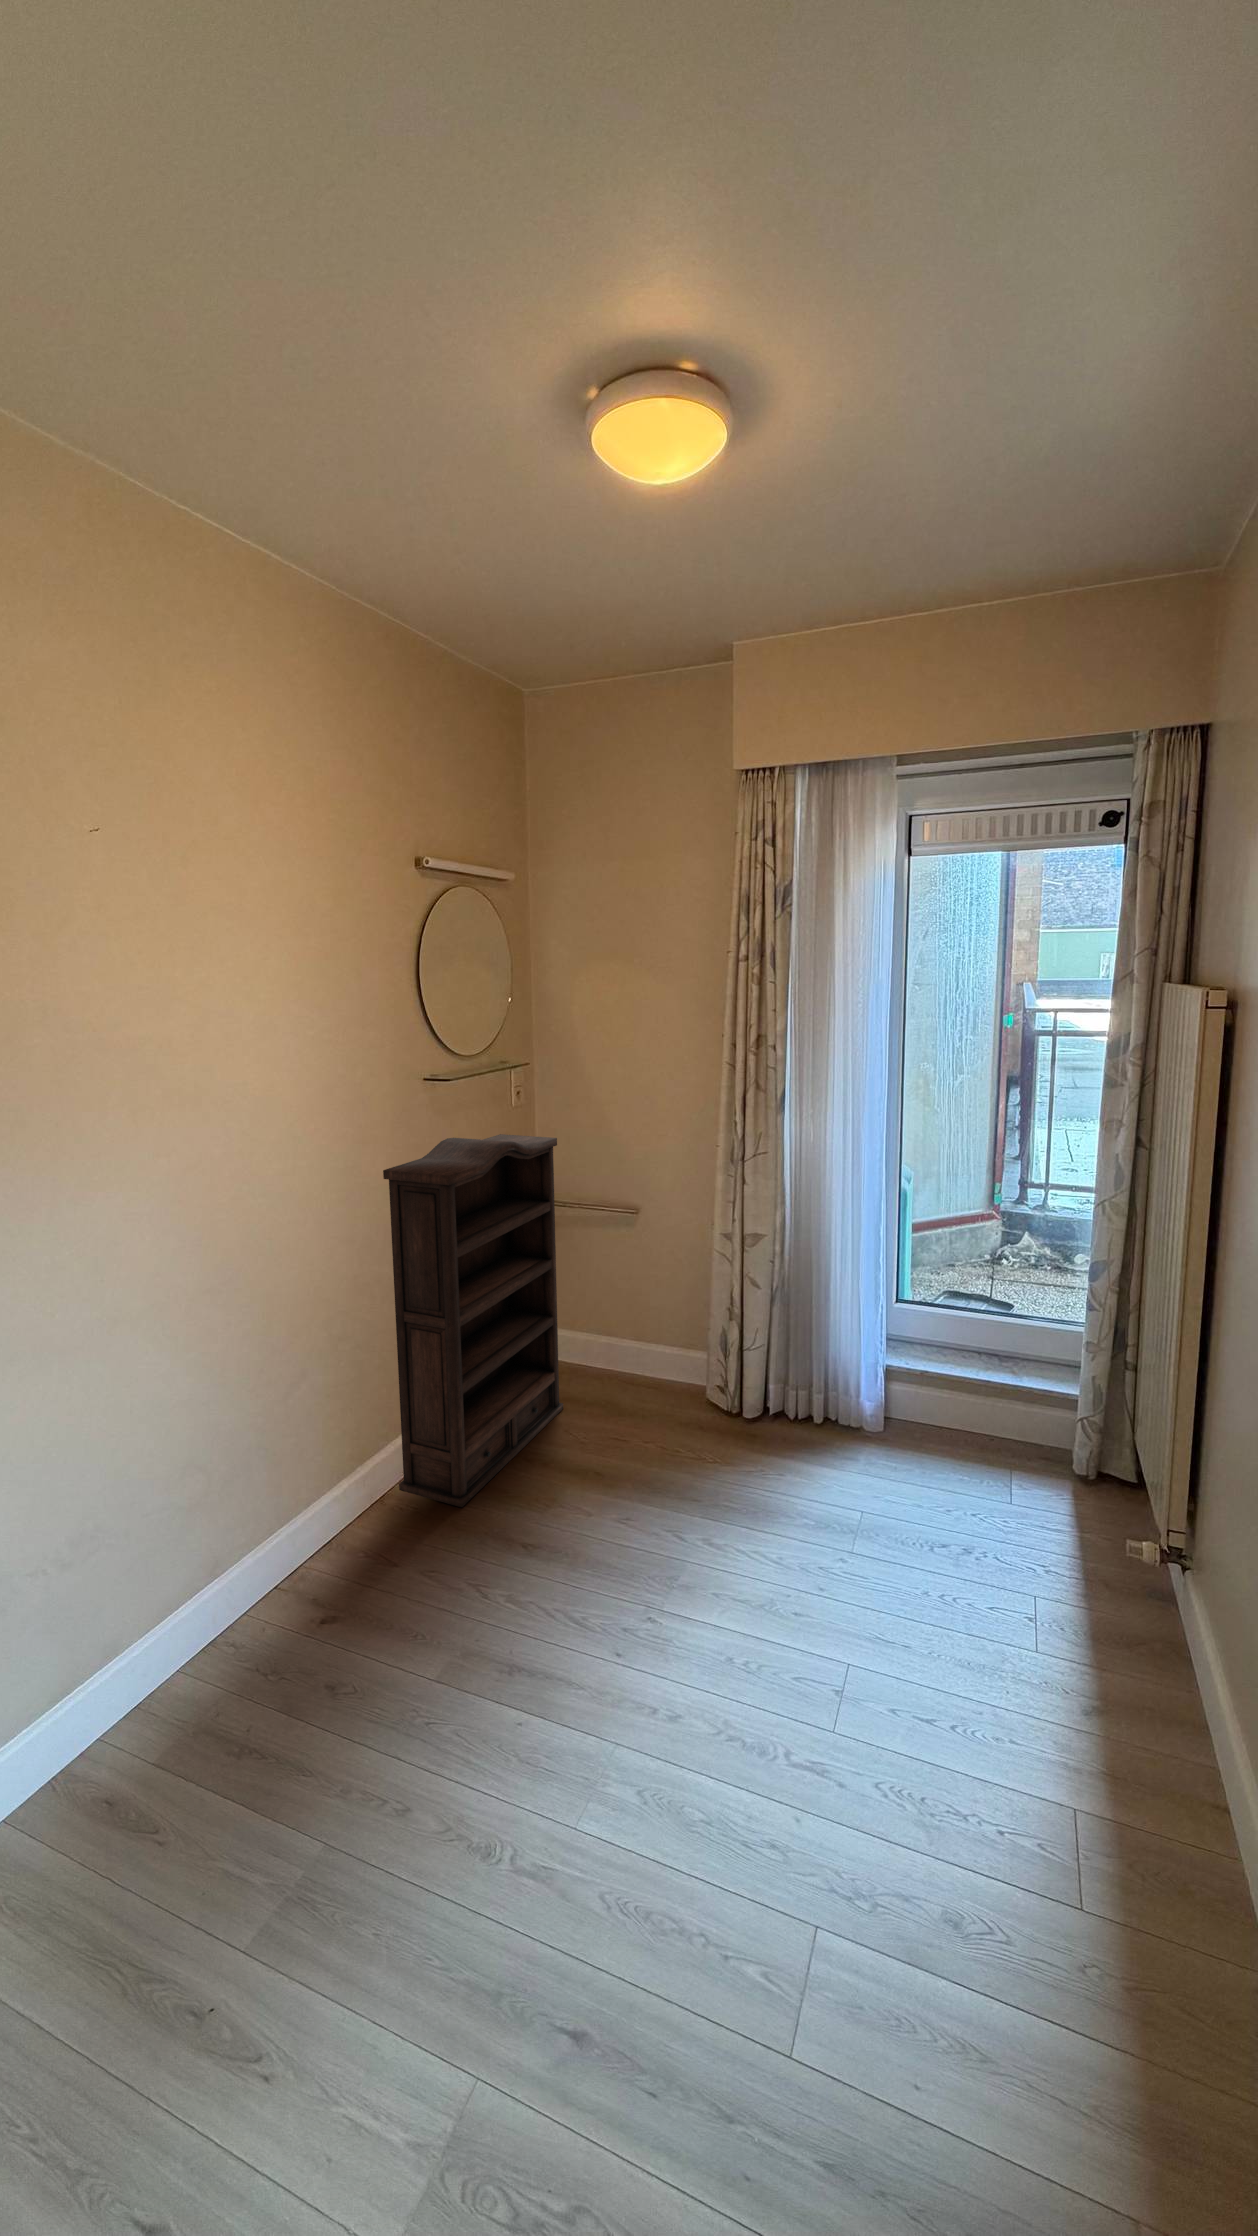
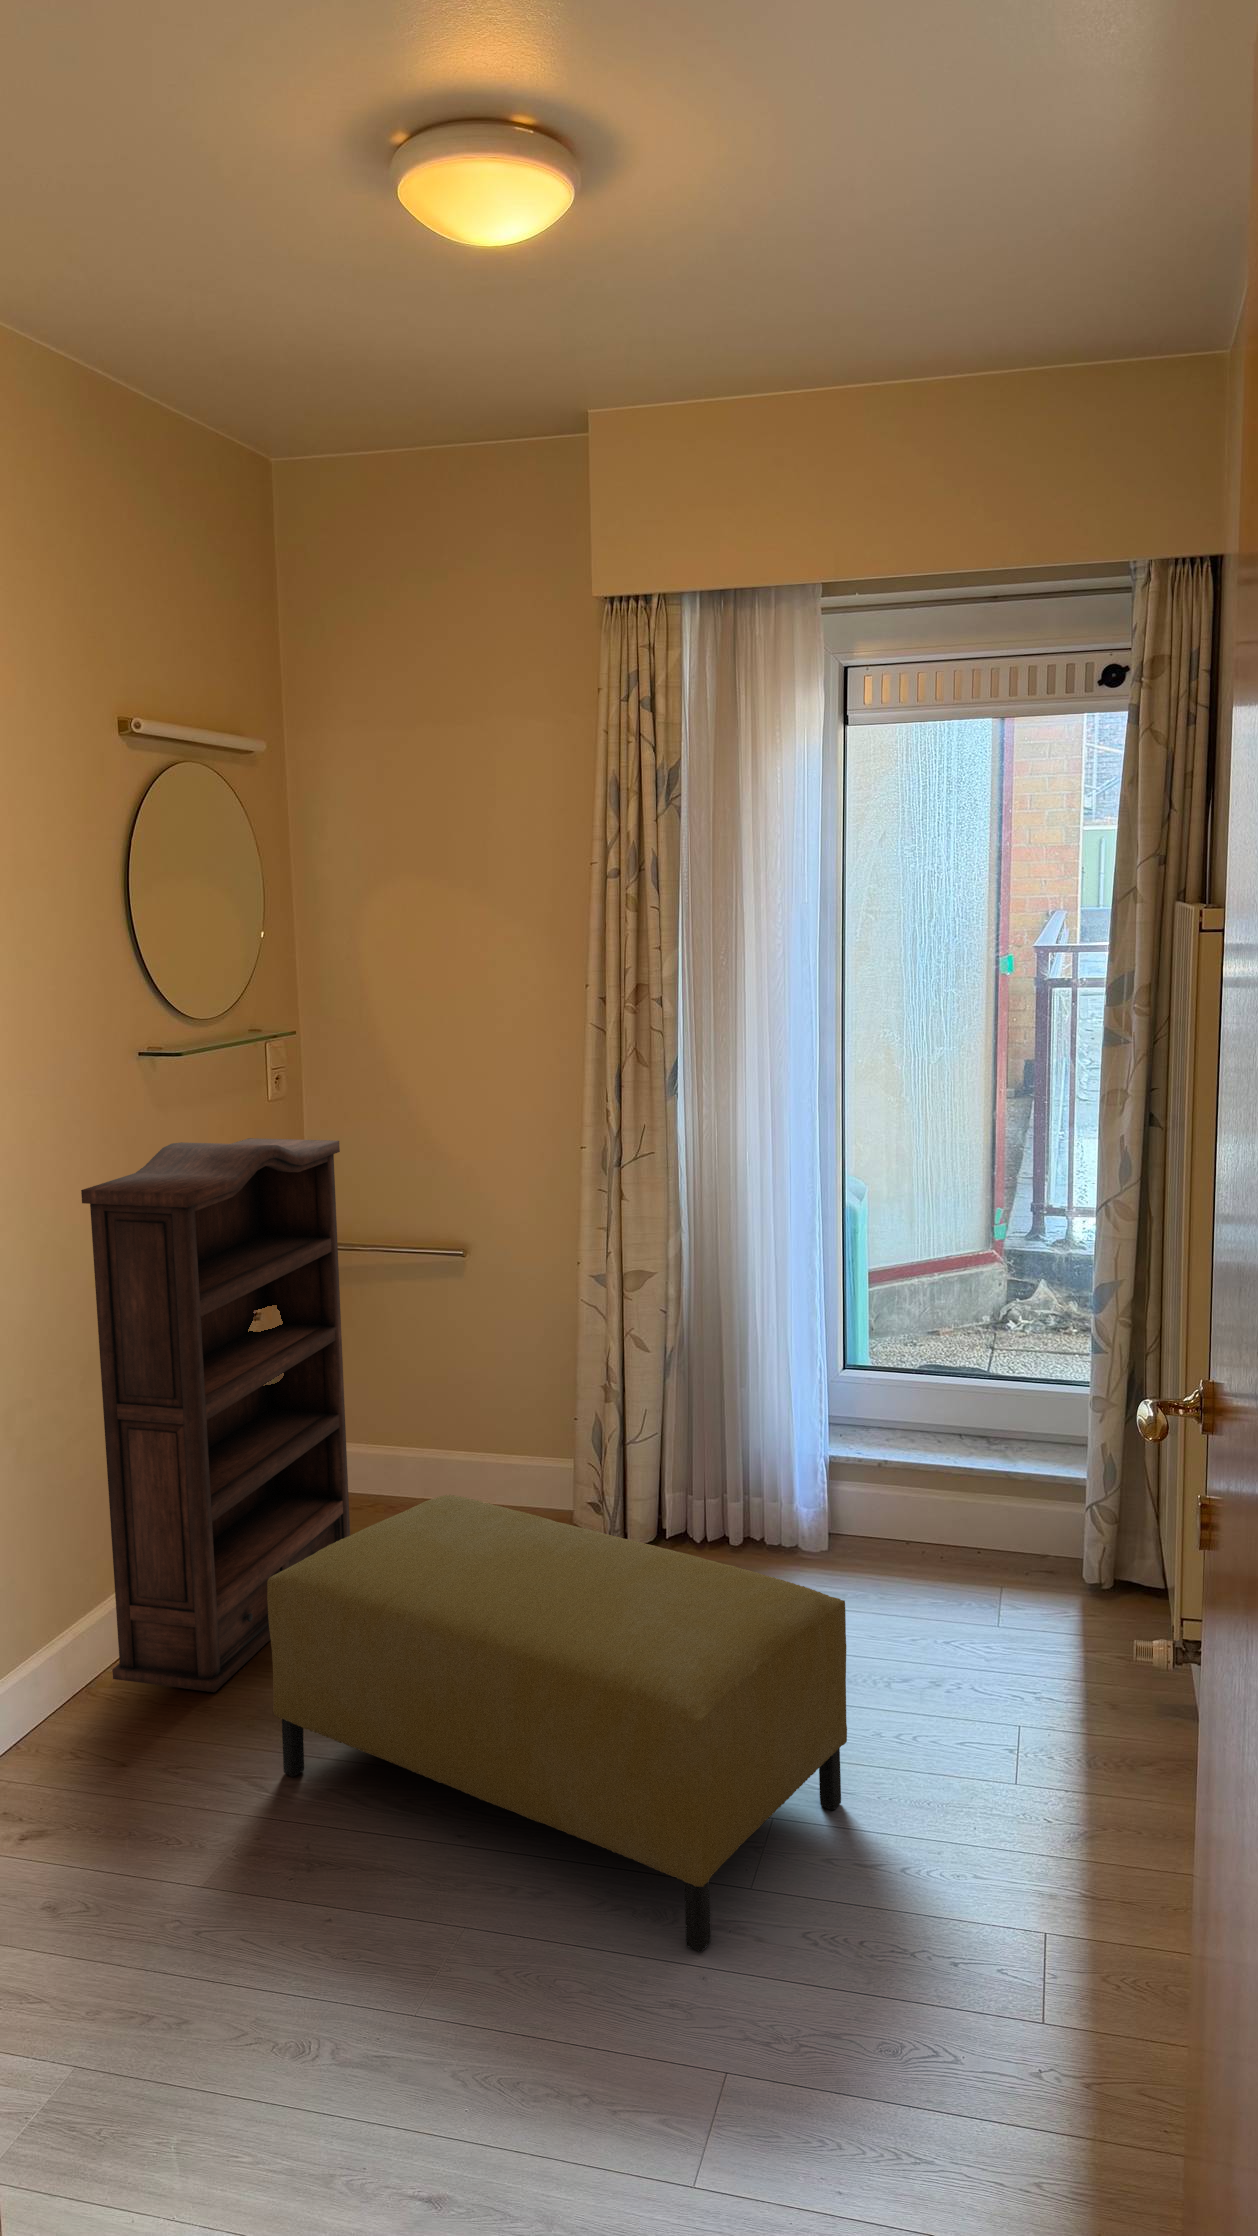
ottoman: none [491,1386,909,1792] -> present [267,1495,847,1952]

